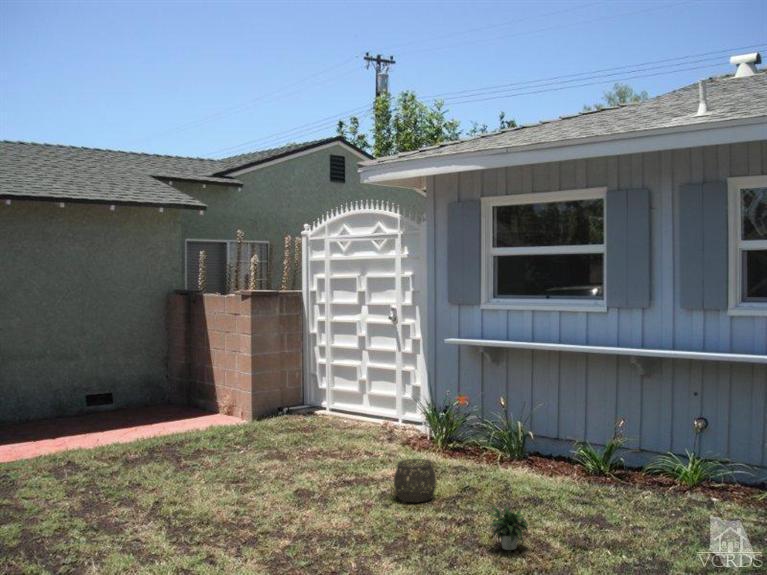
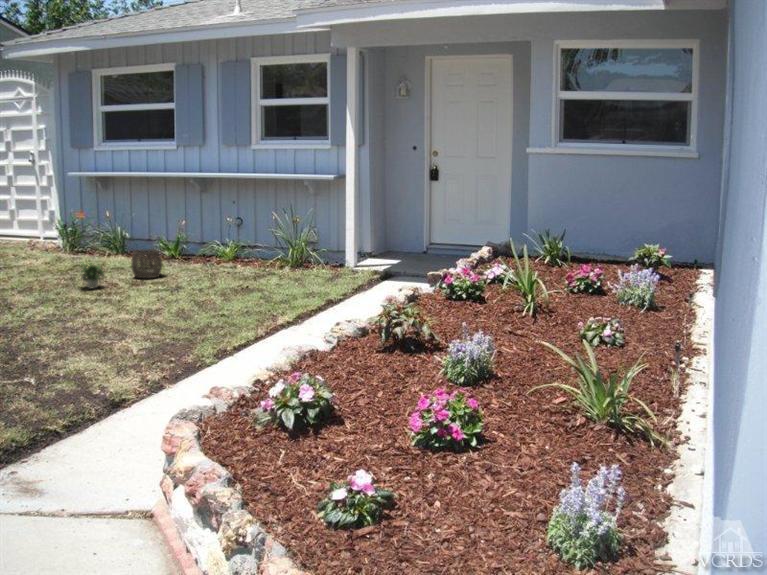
woven basket: present [394,459,436,502] -> present [131,249,162,278]

